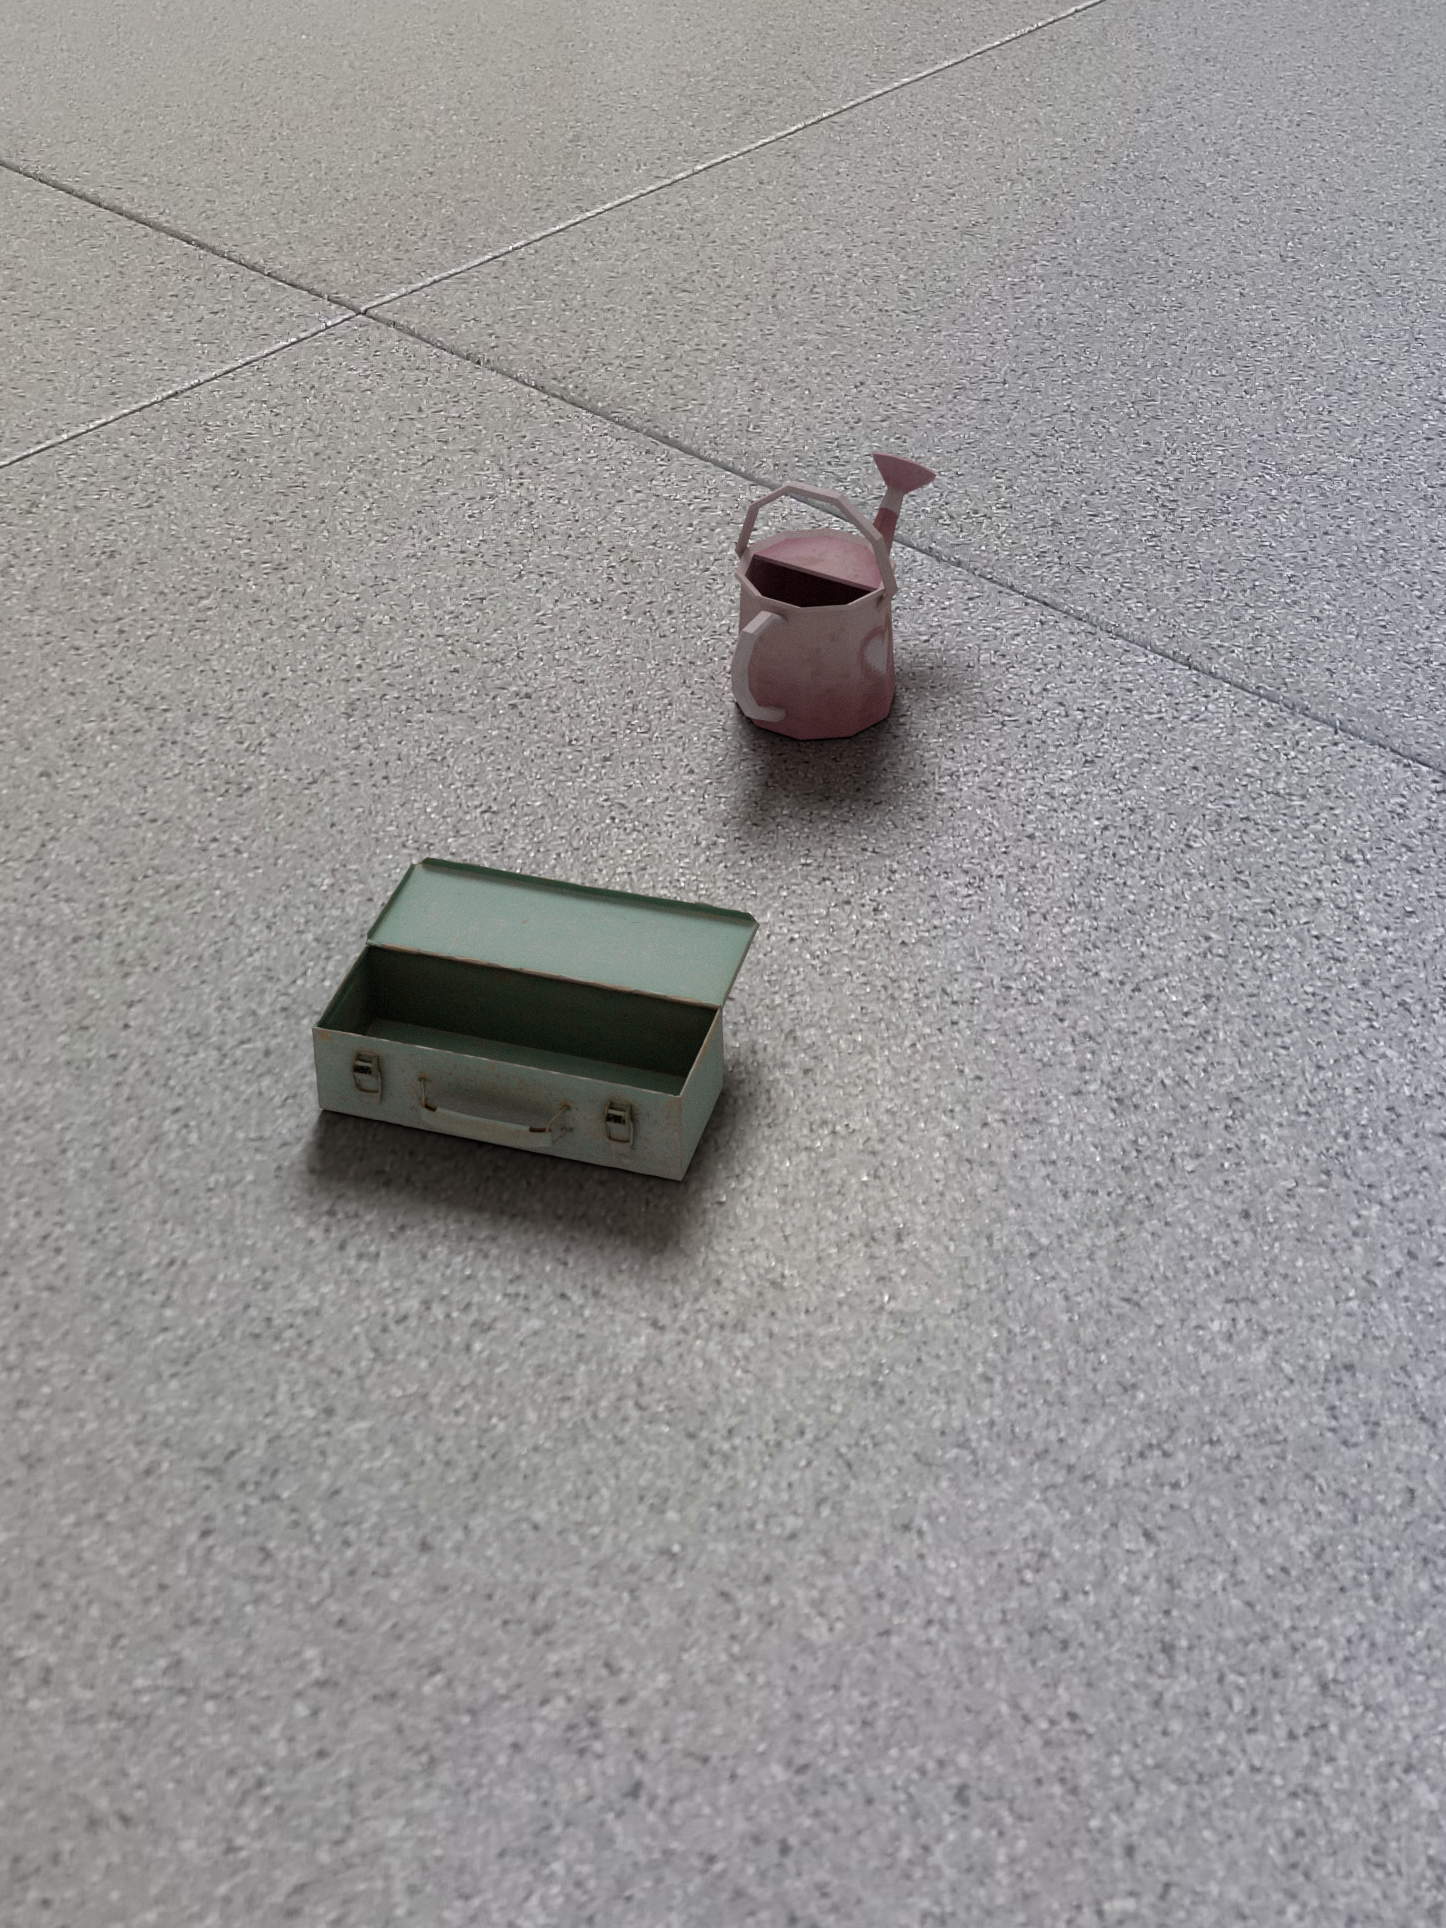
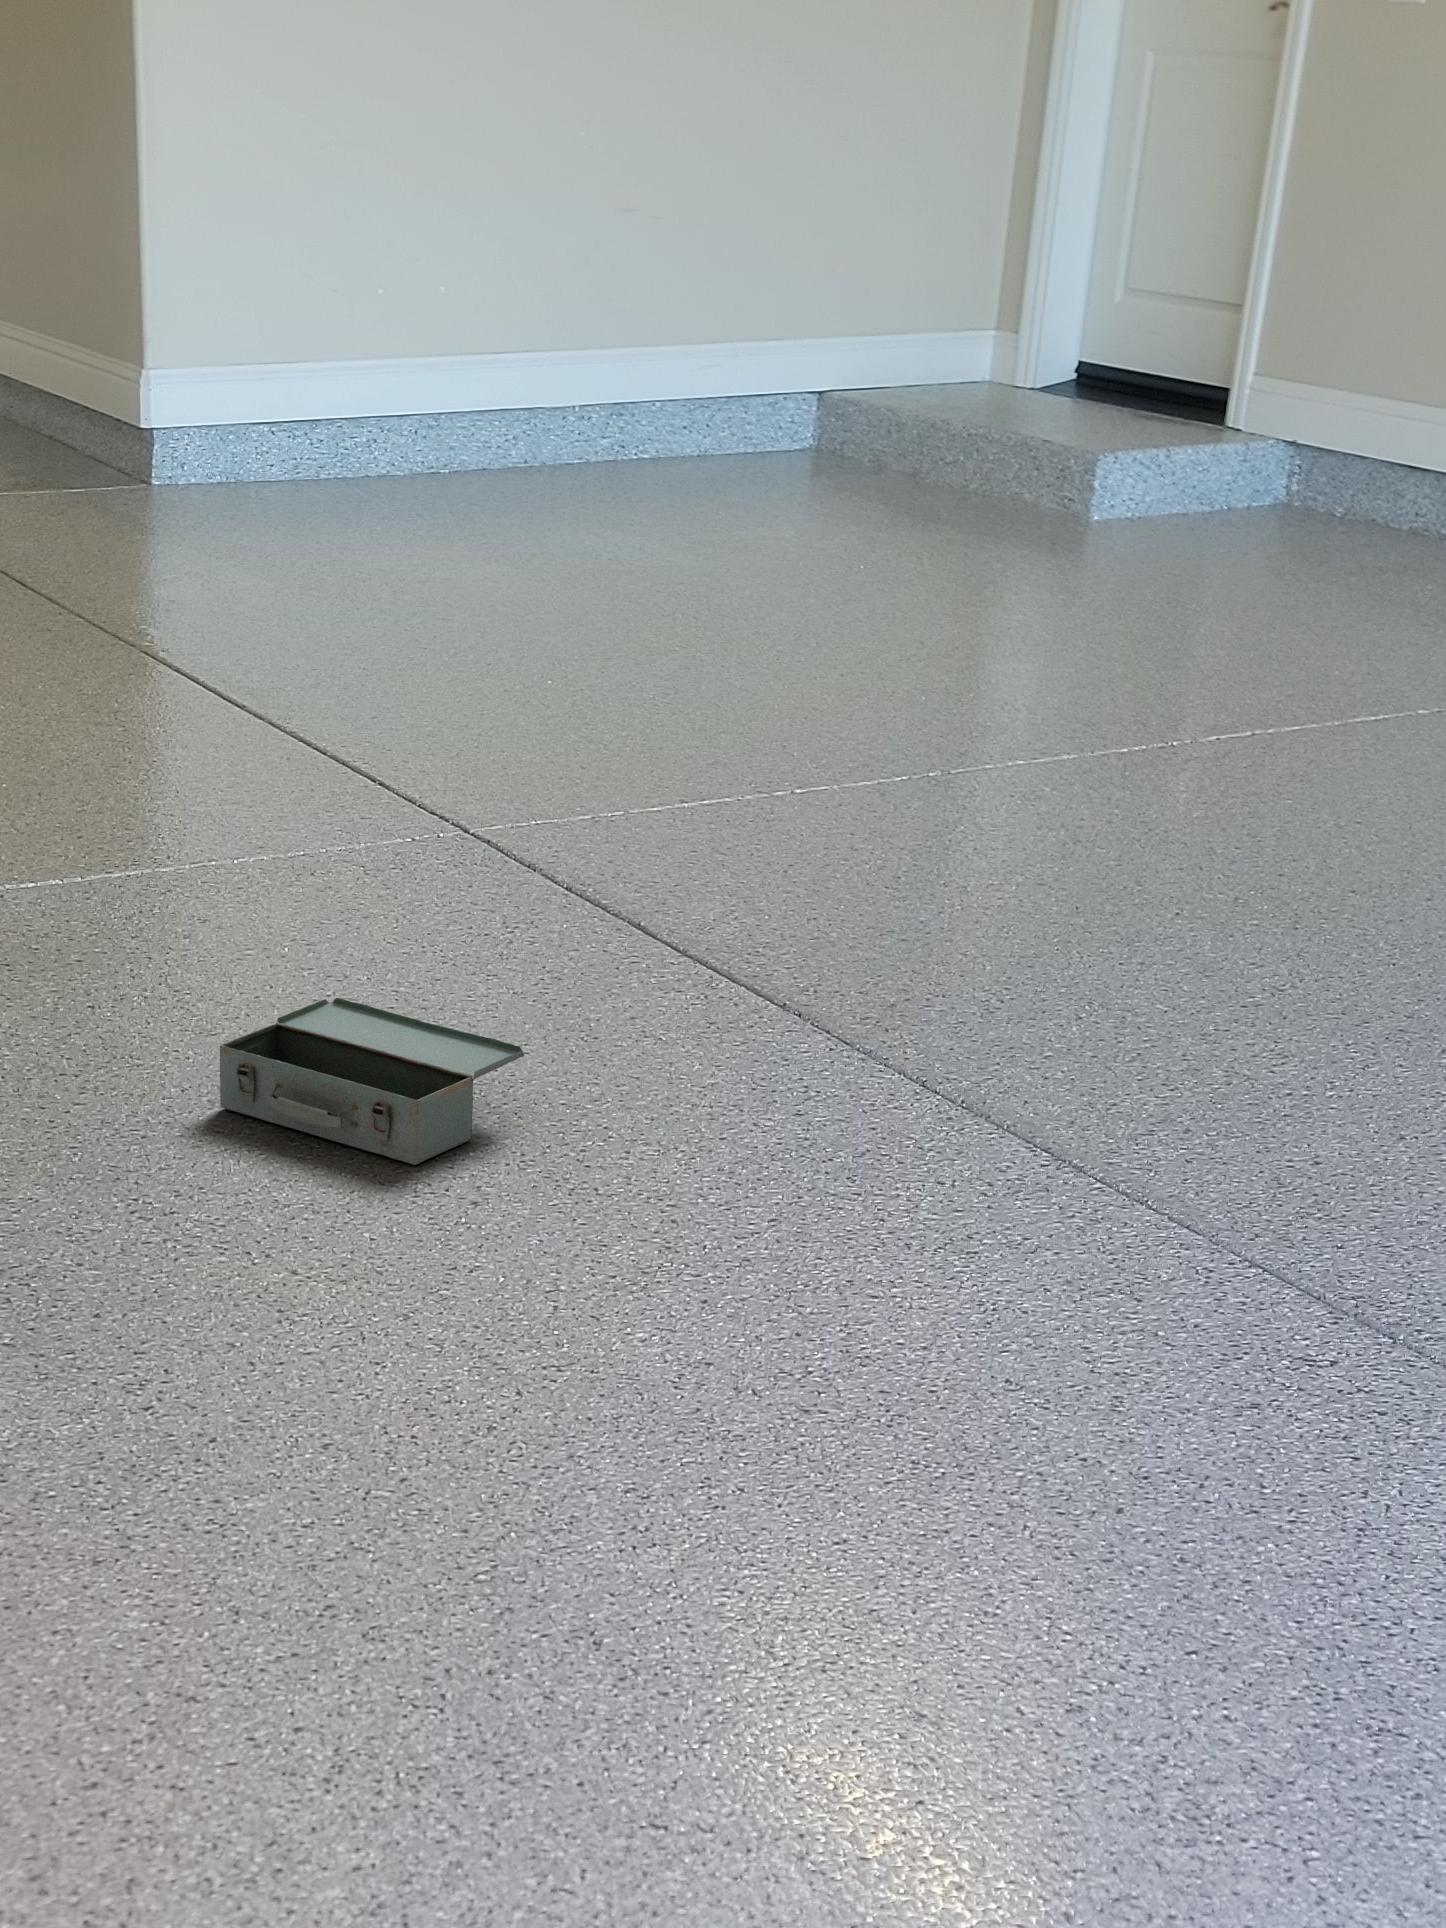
watering can: present [731,453,936,740] -> none [589,839,801,1031]

